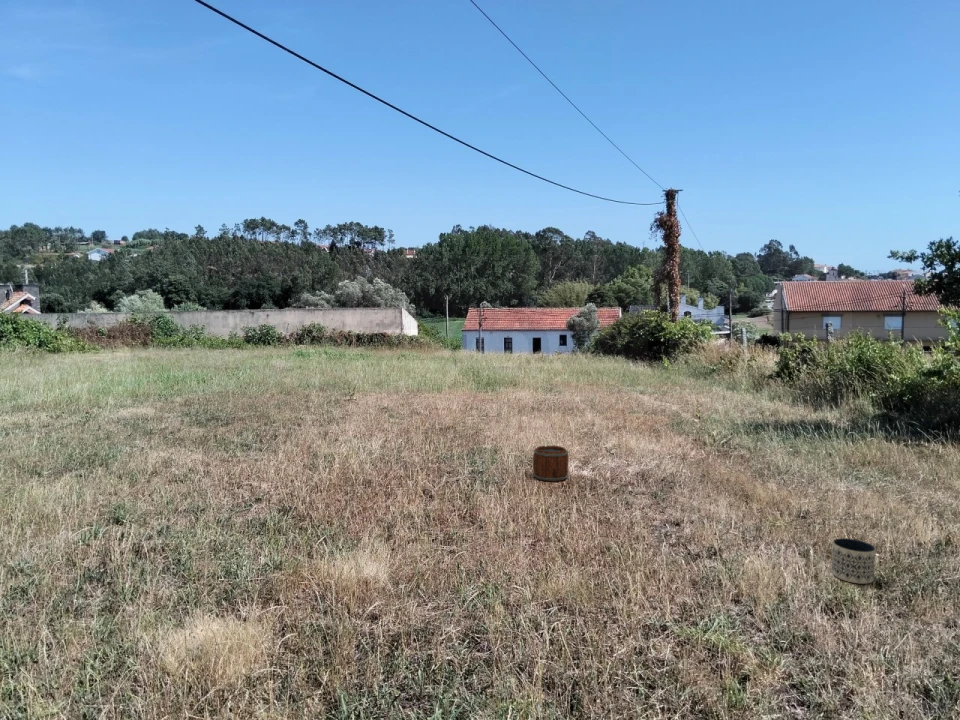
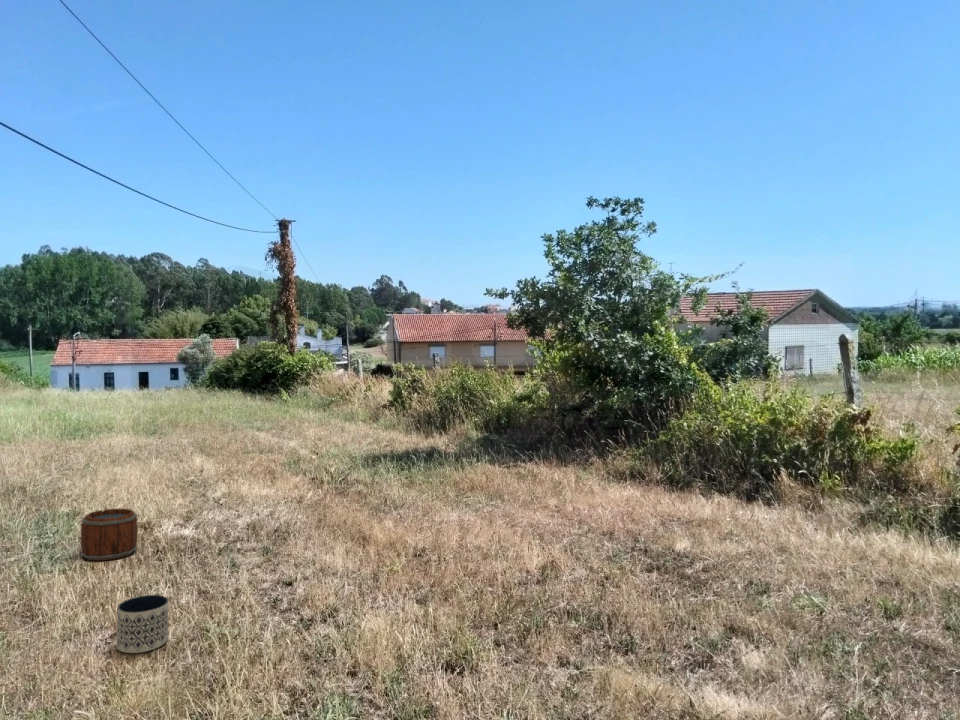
planter: present [832,538,875,584] -> present [117,595,168,653]

